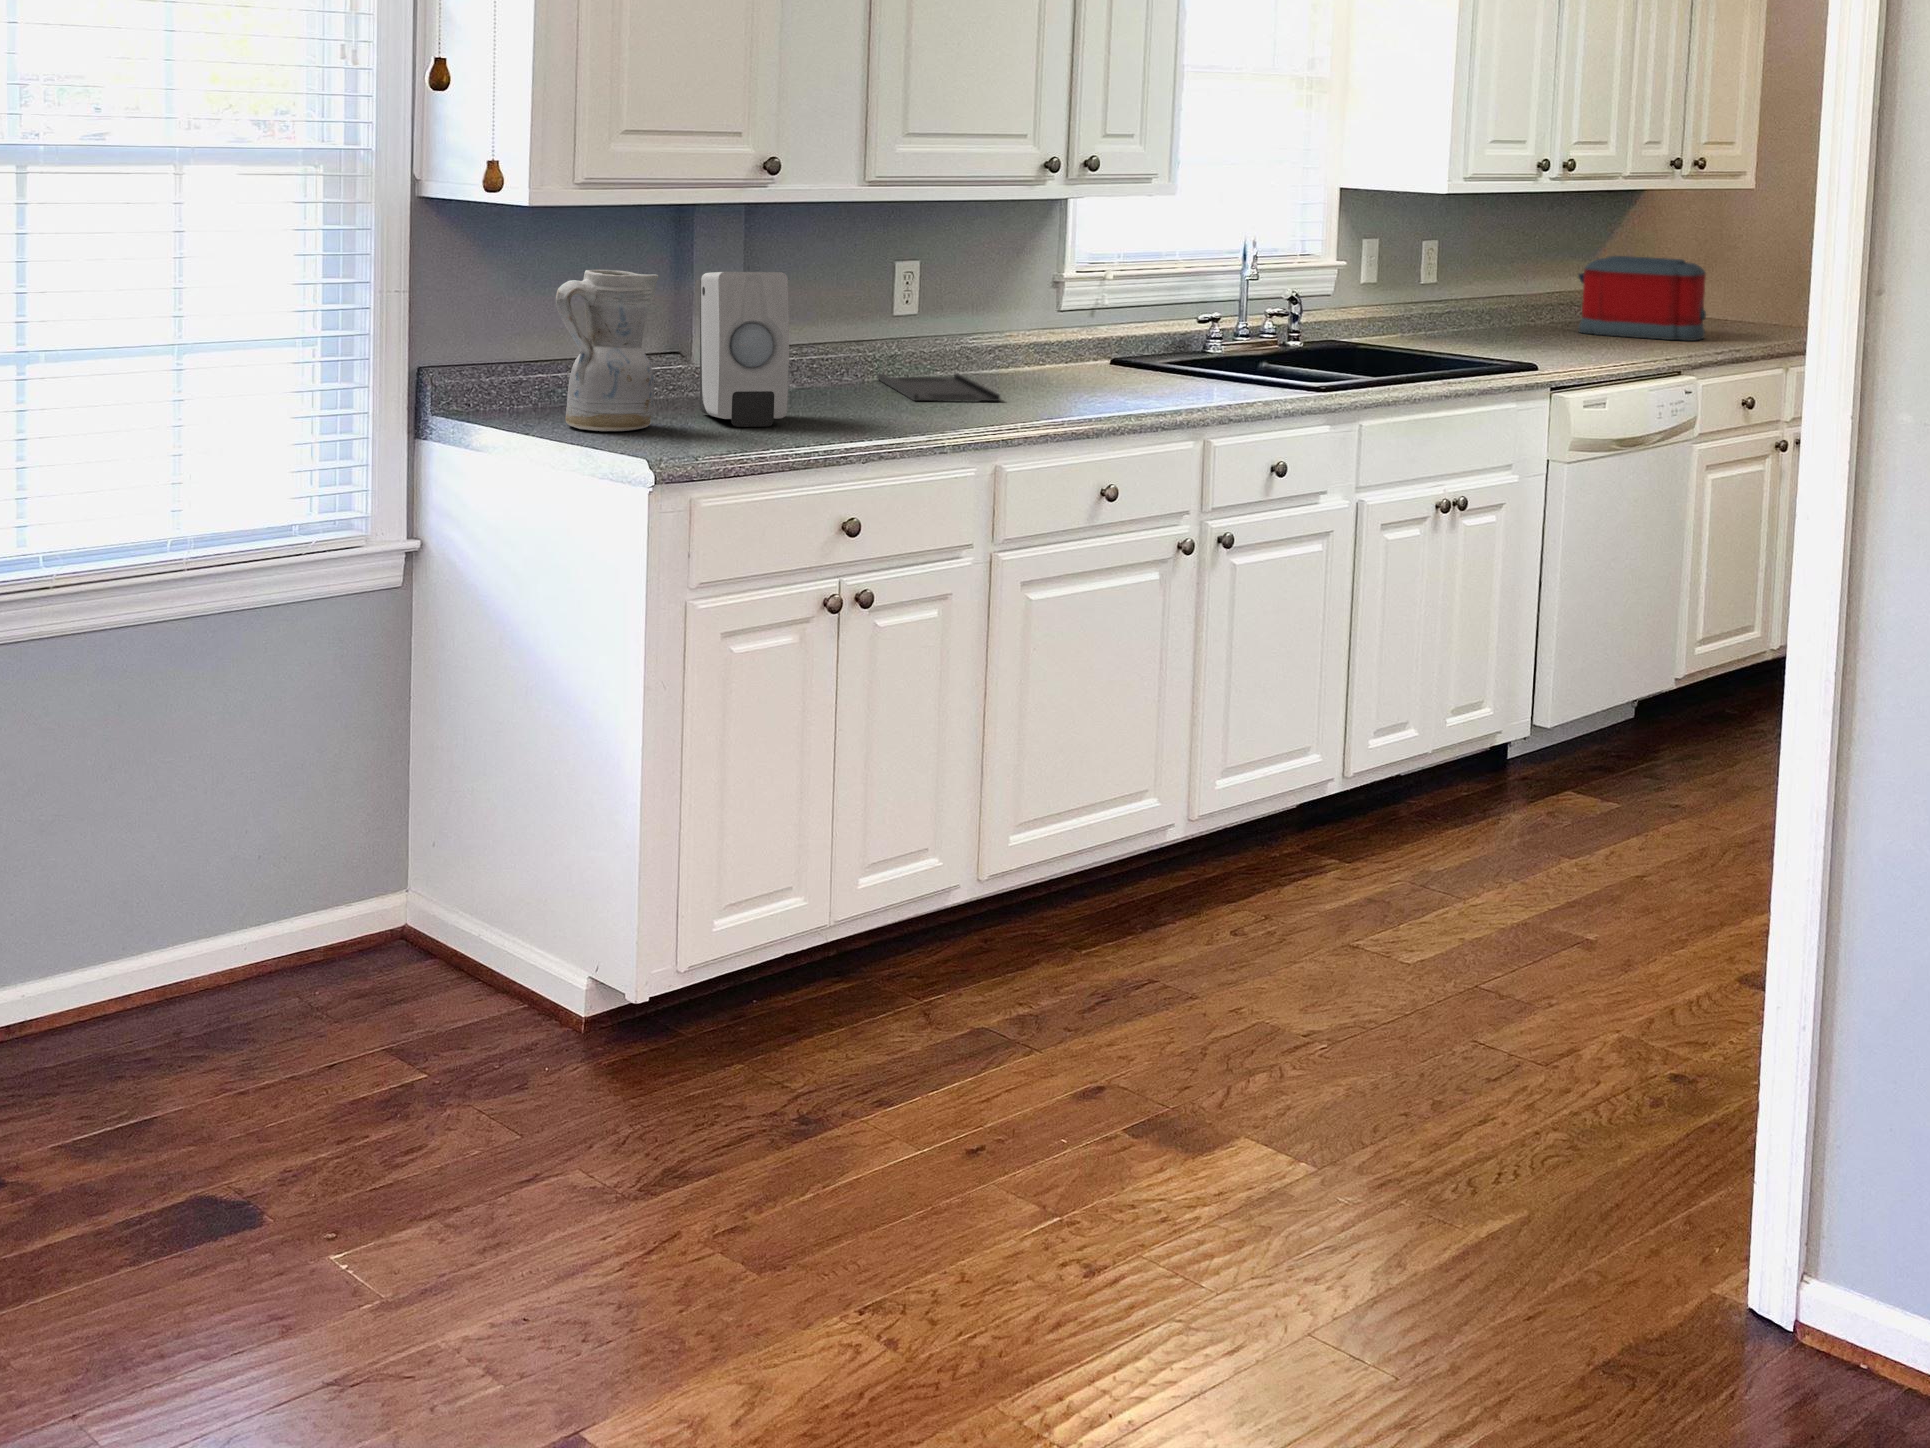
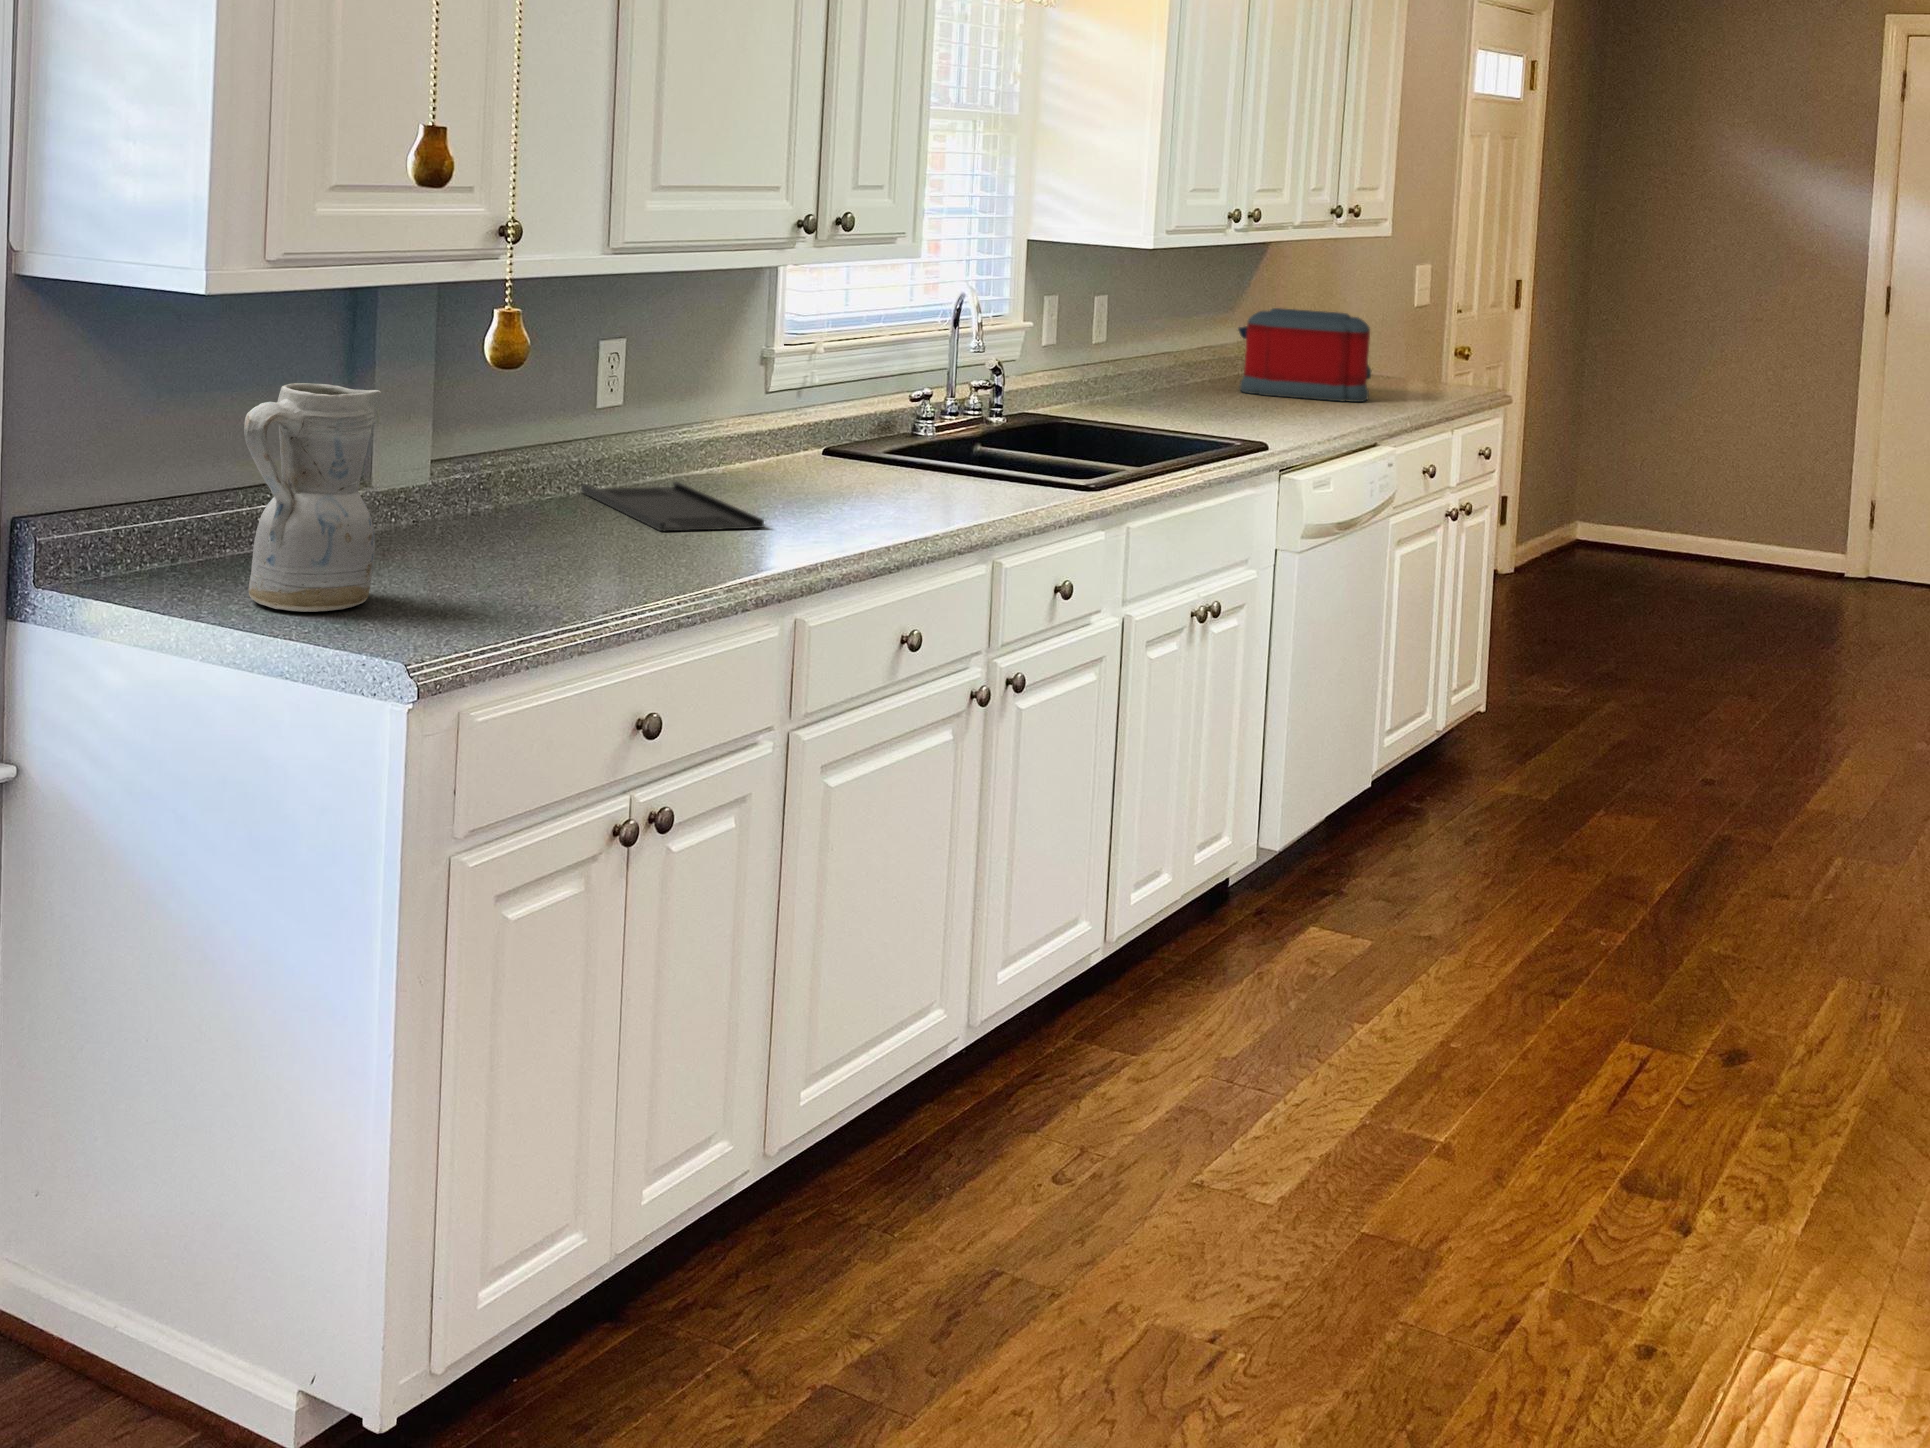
soap dispenser: present [700,272,789,427] -> none [413,379,550,593]

